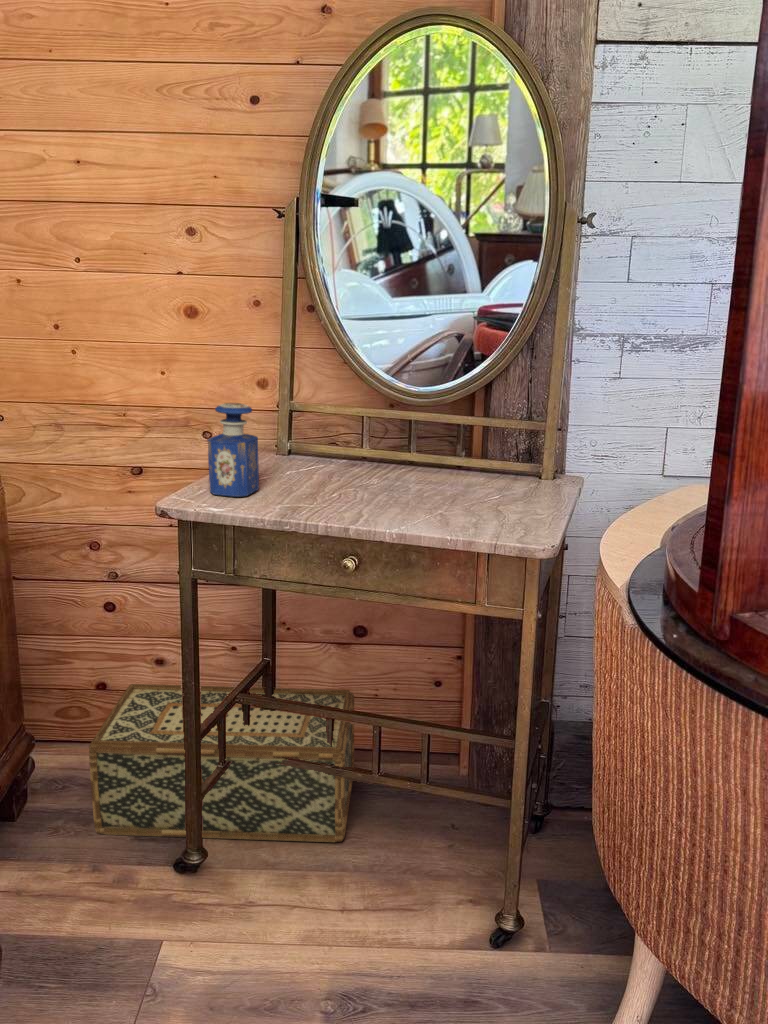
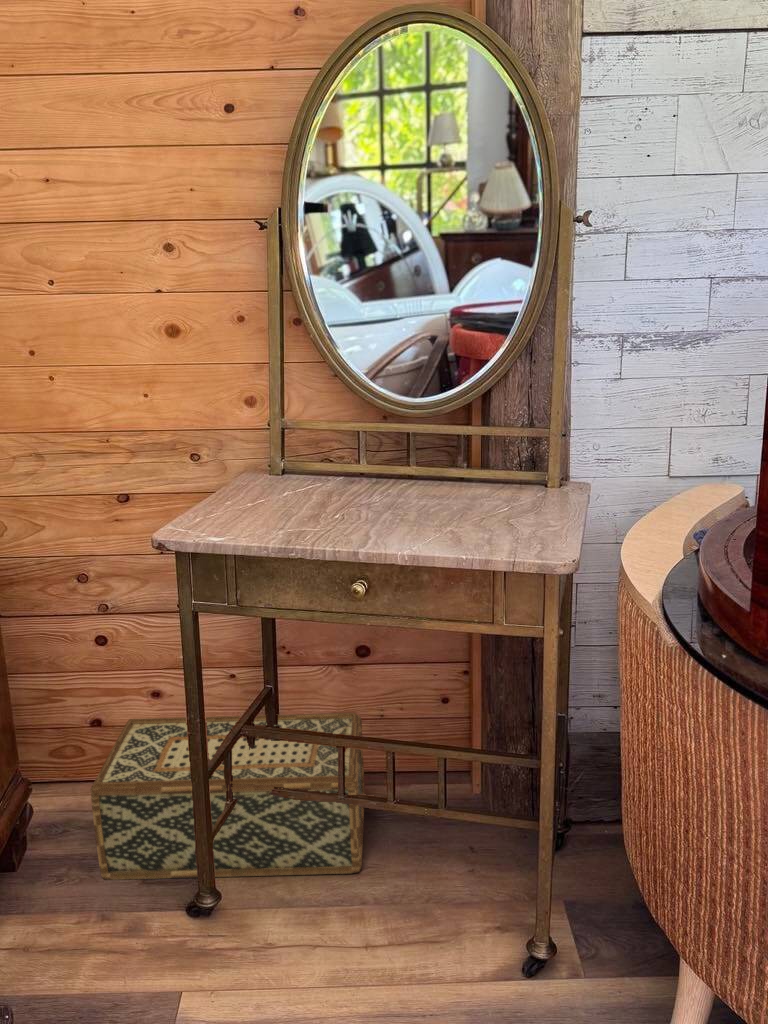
perfume bottle: present [208,403,259,497] -> none [202,425,258,523]

